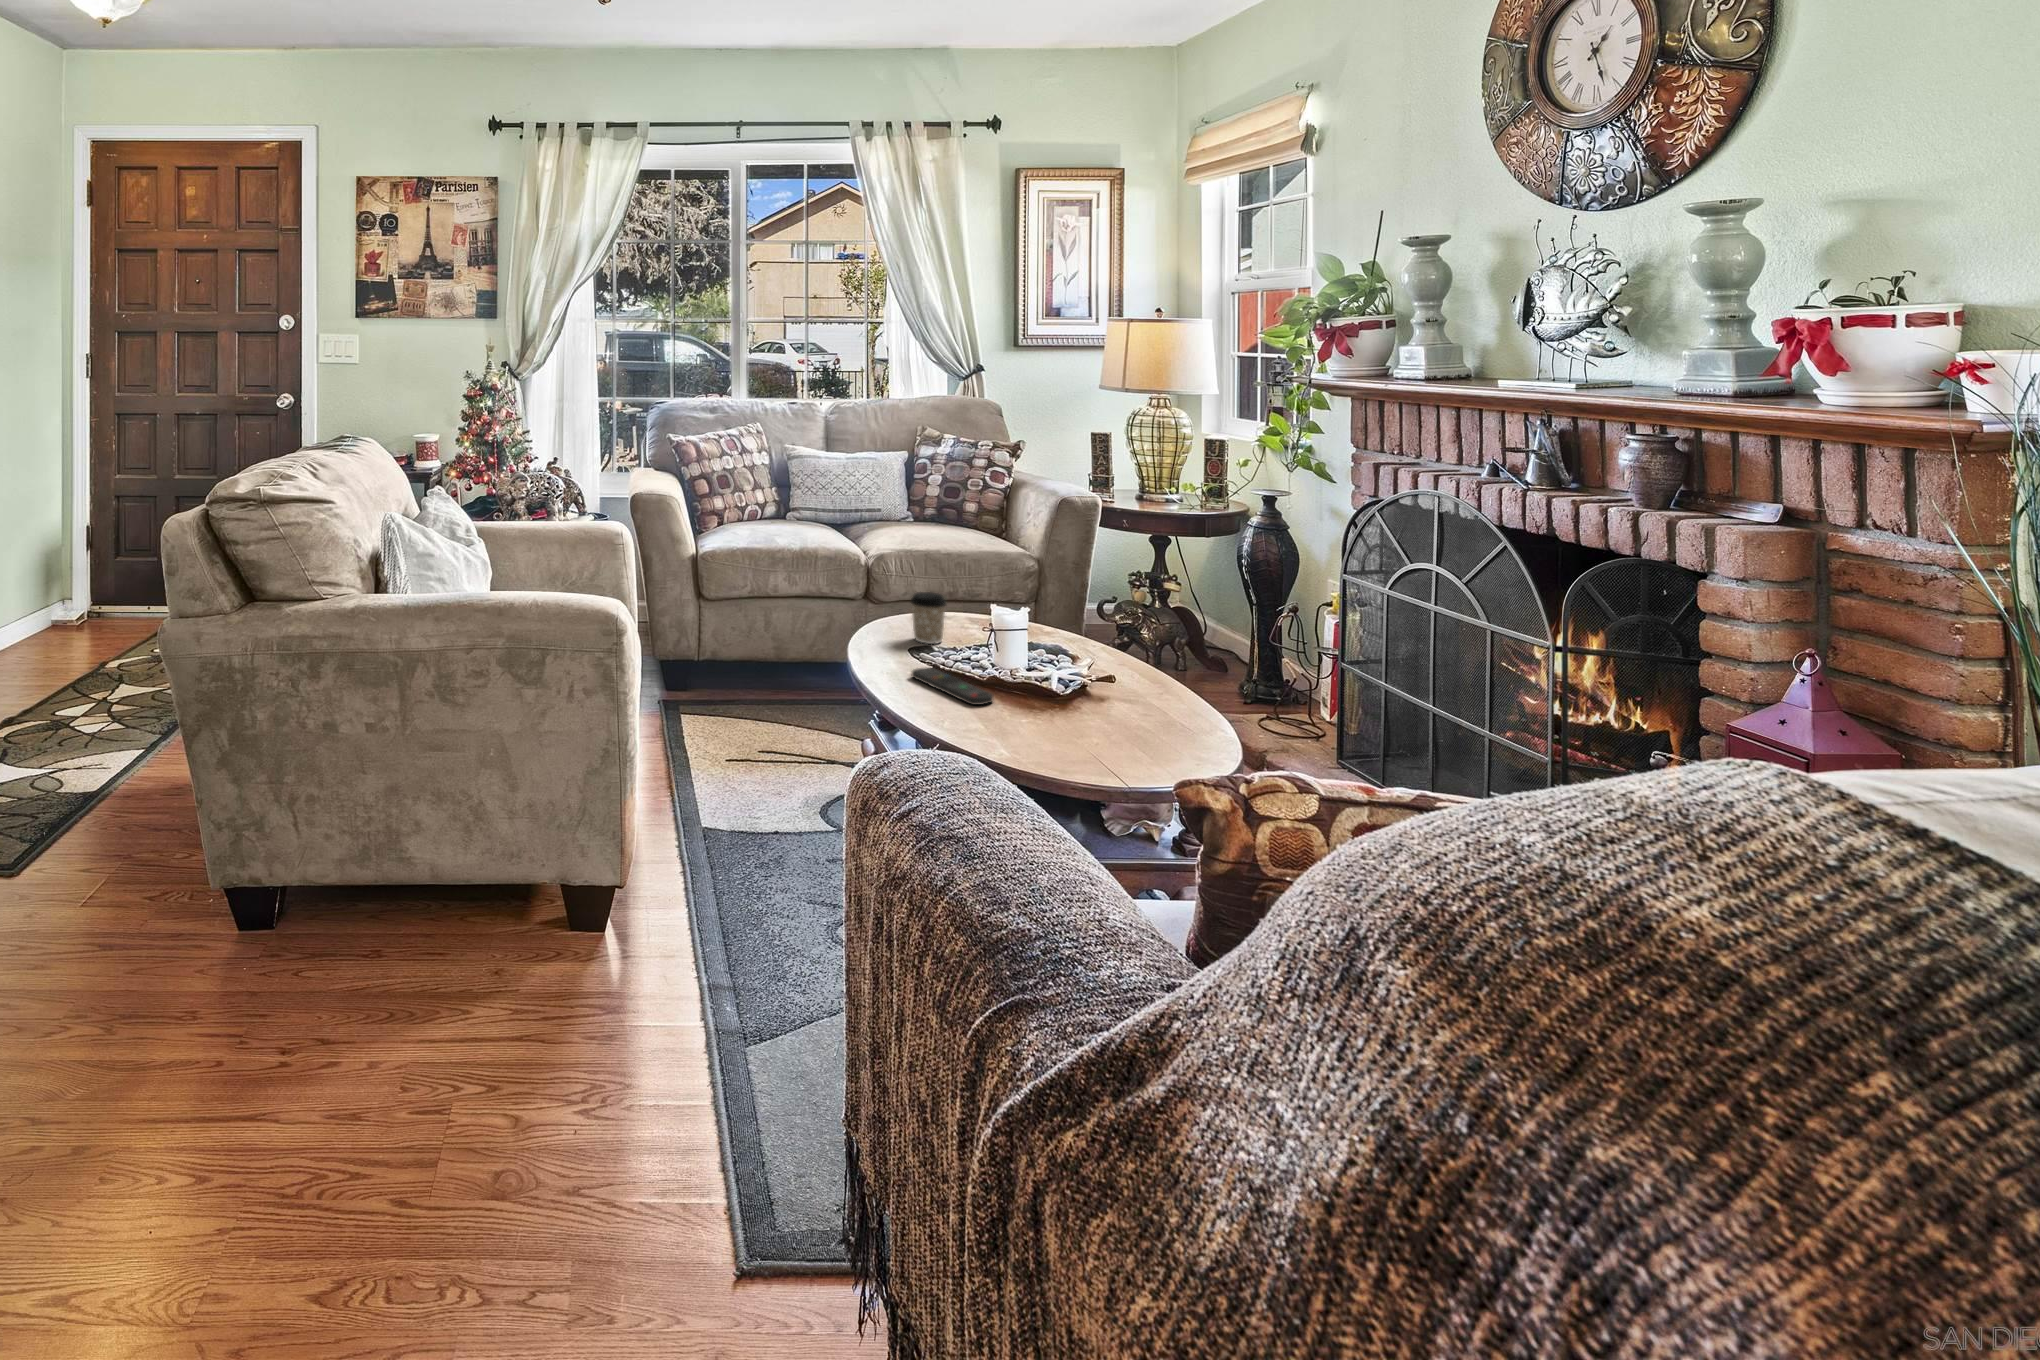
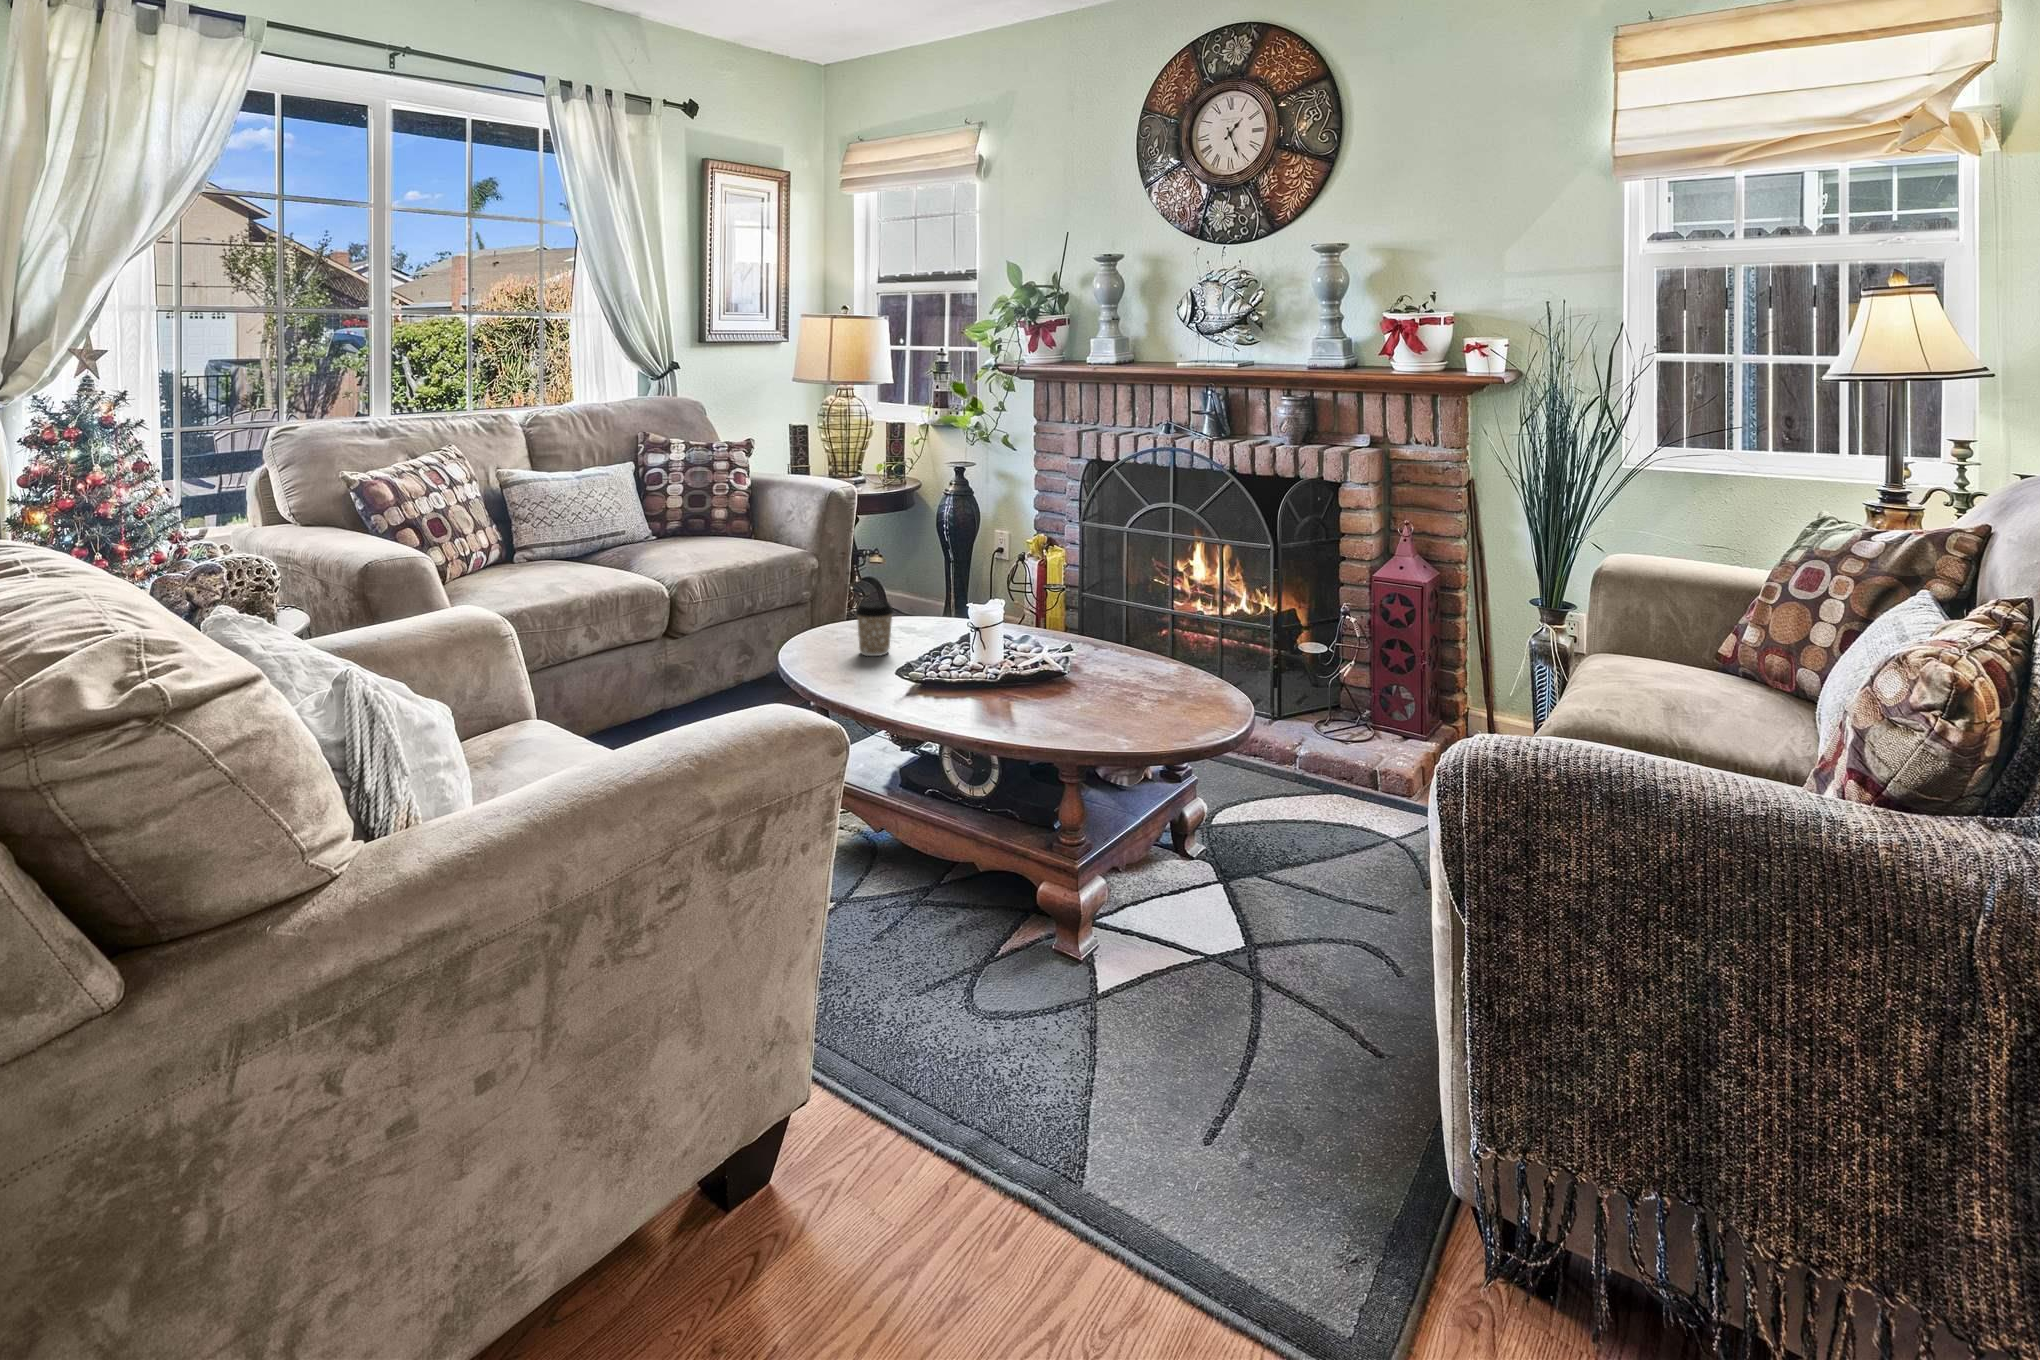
remote control: present [912,667,993,705] -> none [932,675,1033,698]

